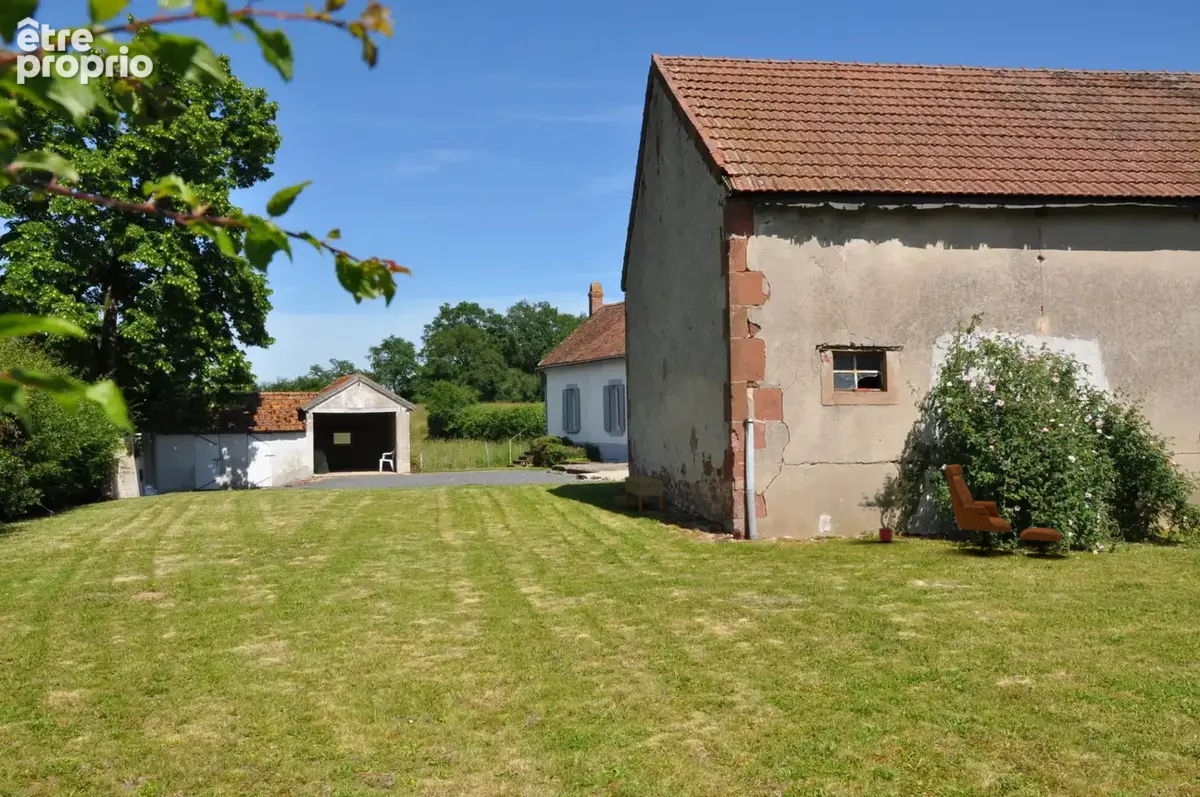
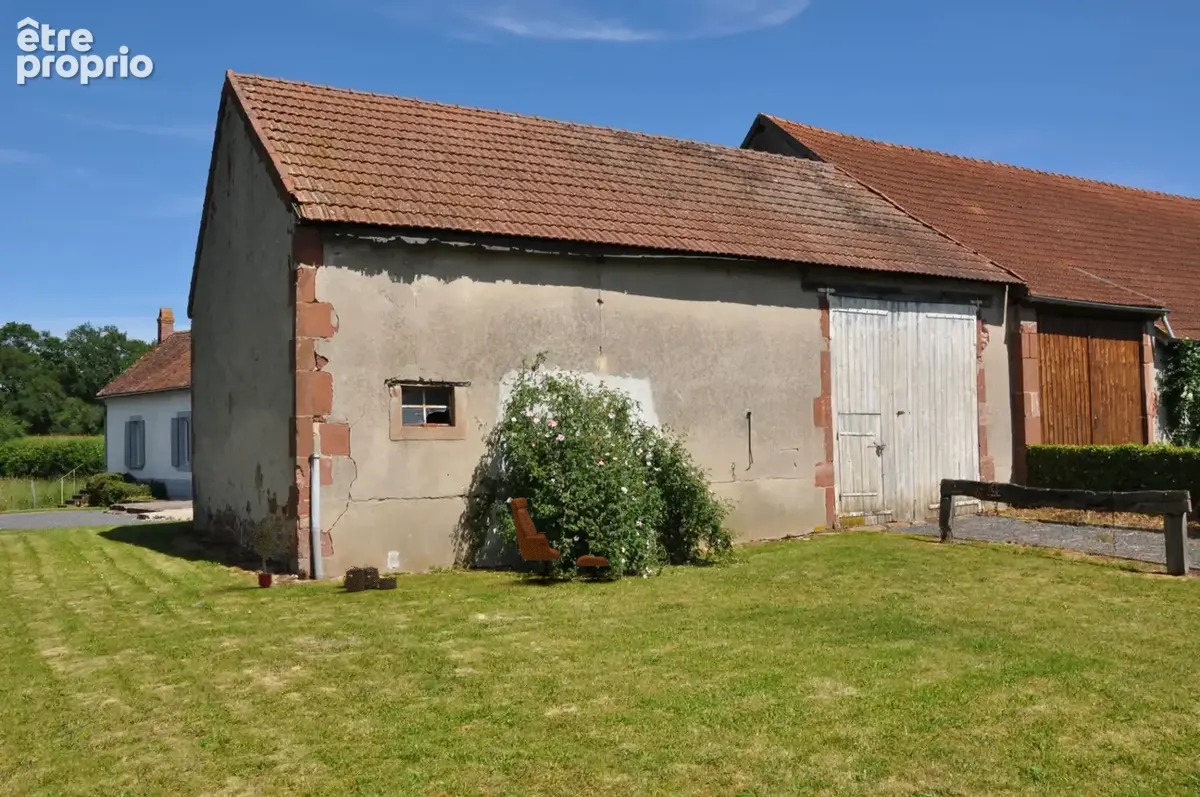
potted tree: present [859,473,912,542] -> present [253,517,289,588]
bench: present [624,475,664,511] -> none [182,525,228,564]
woven basket: none [774,523,827,550] -> present [344,567,397,592]

